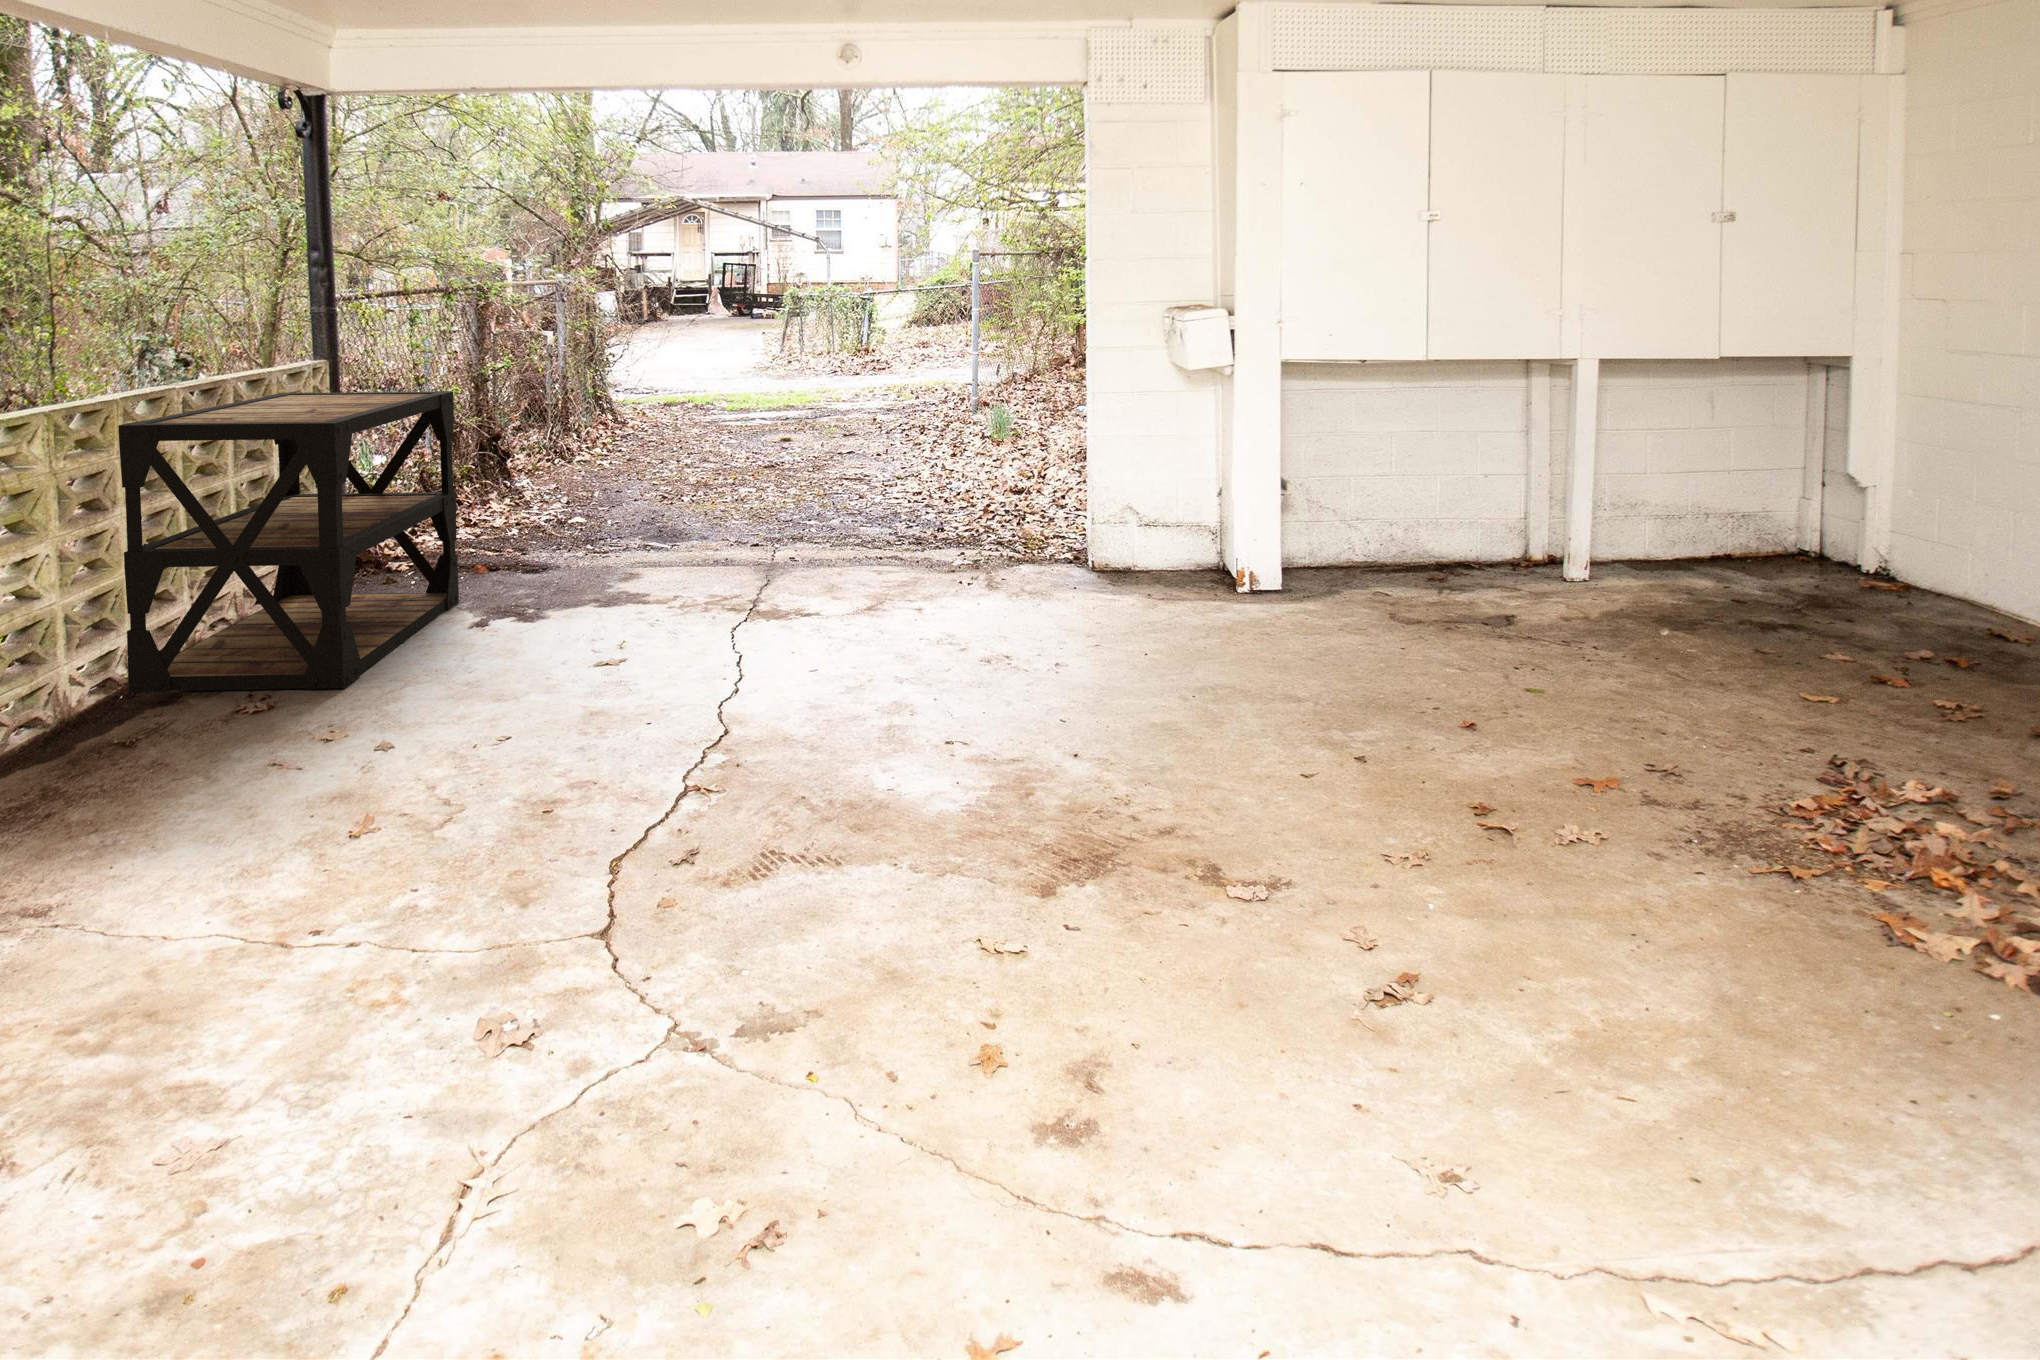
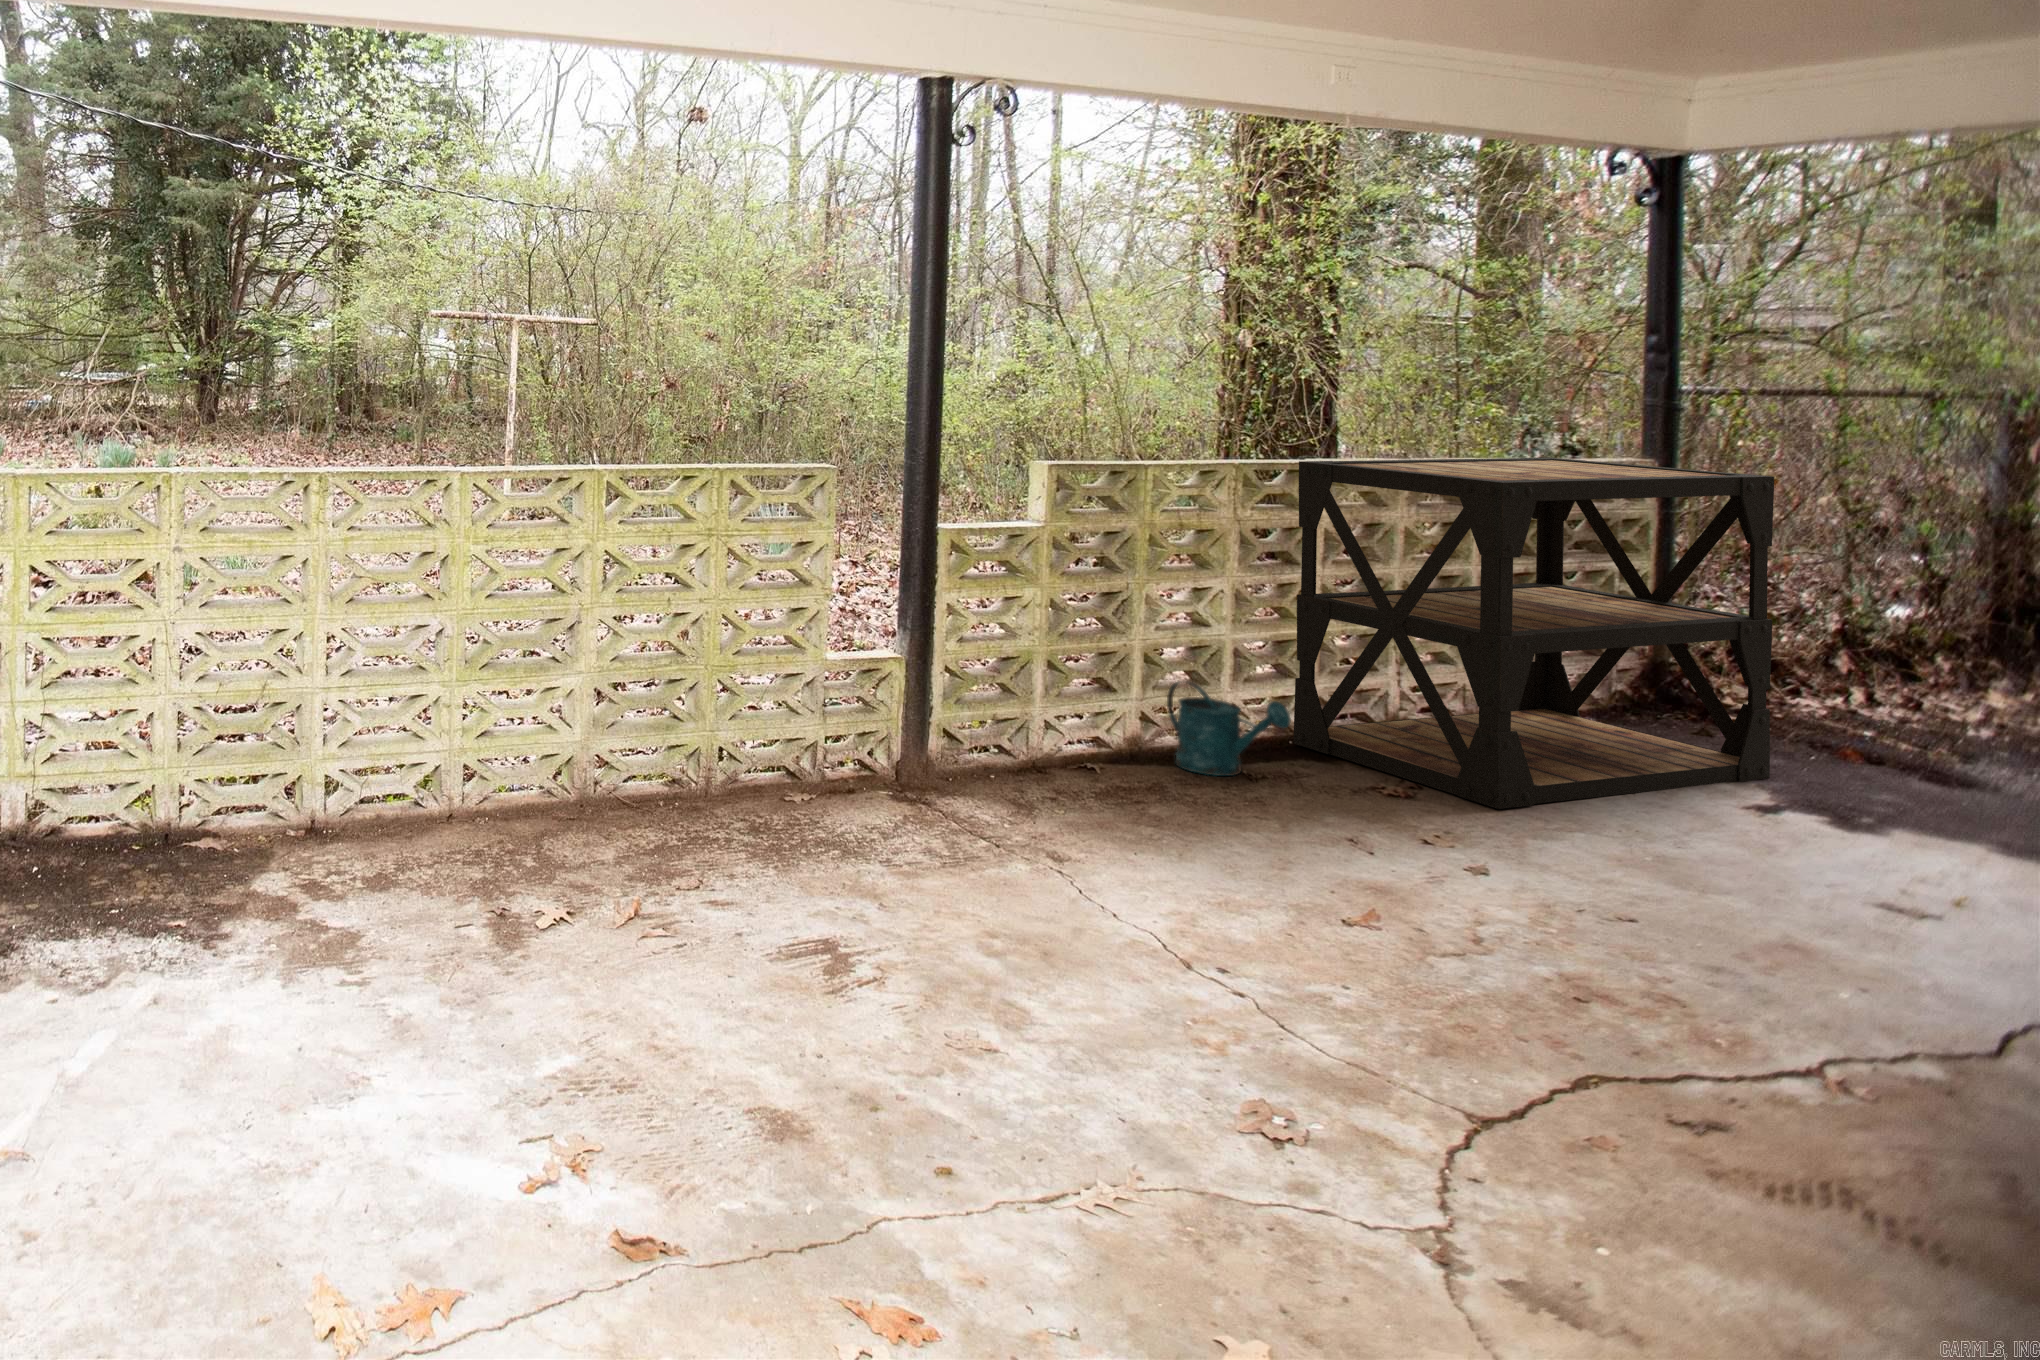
watering can: none [19,659,172,758] -> present [1167,682,1291,776]

